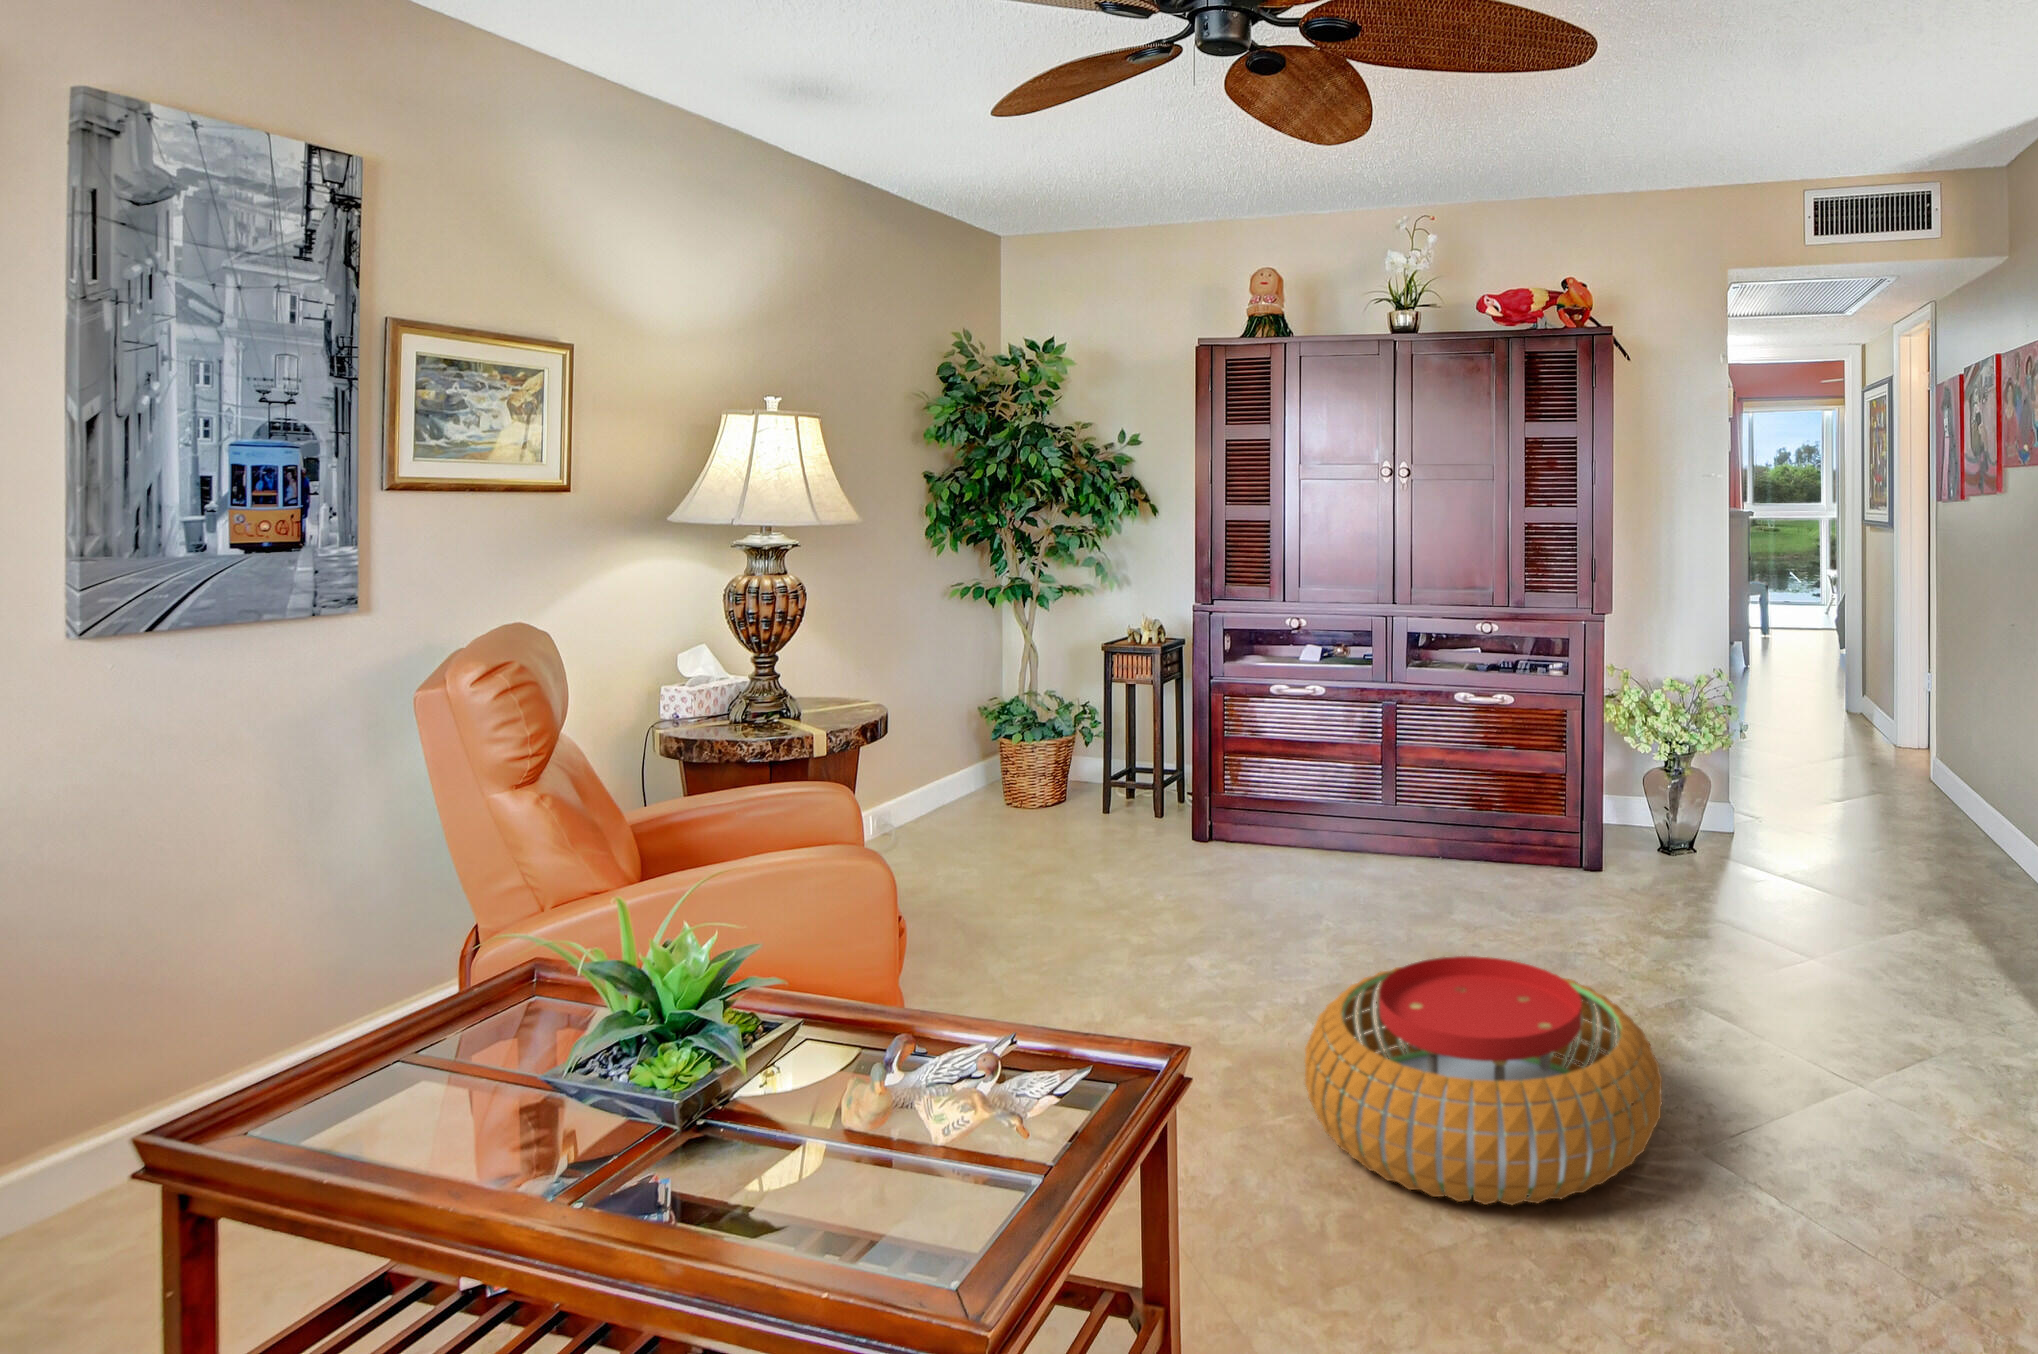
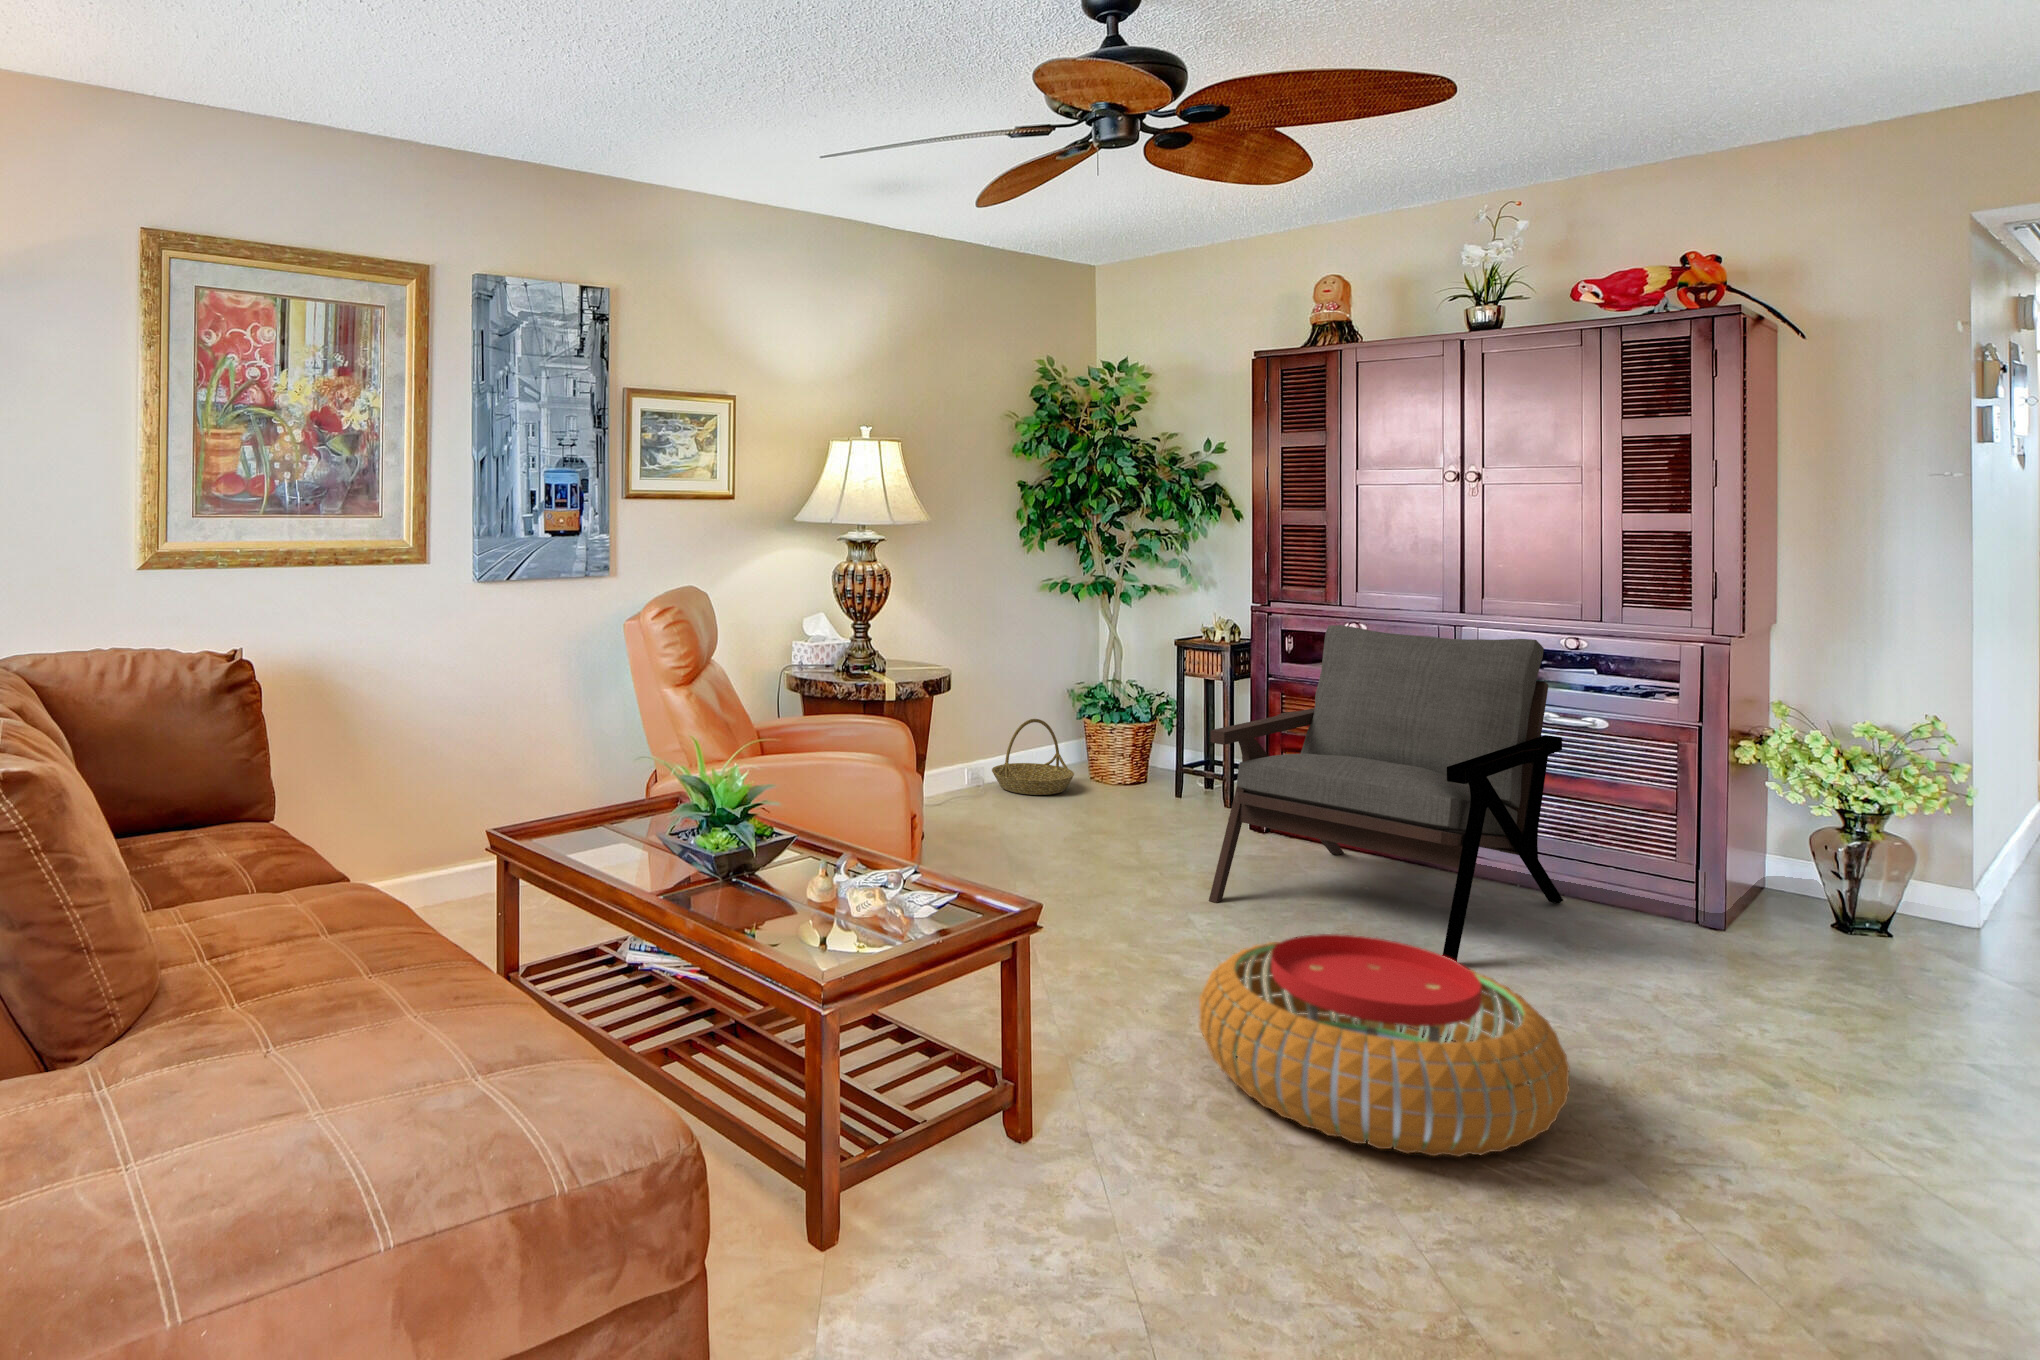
armchair: none [1204,621,1488,957] -> present [1209,625,1563,962]
basket: none [902,748,999,838] -> present [992,719,1074,795]

